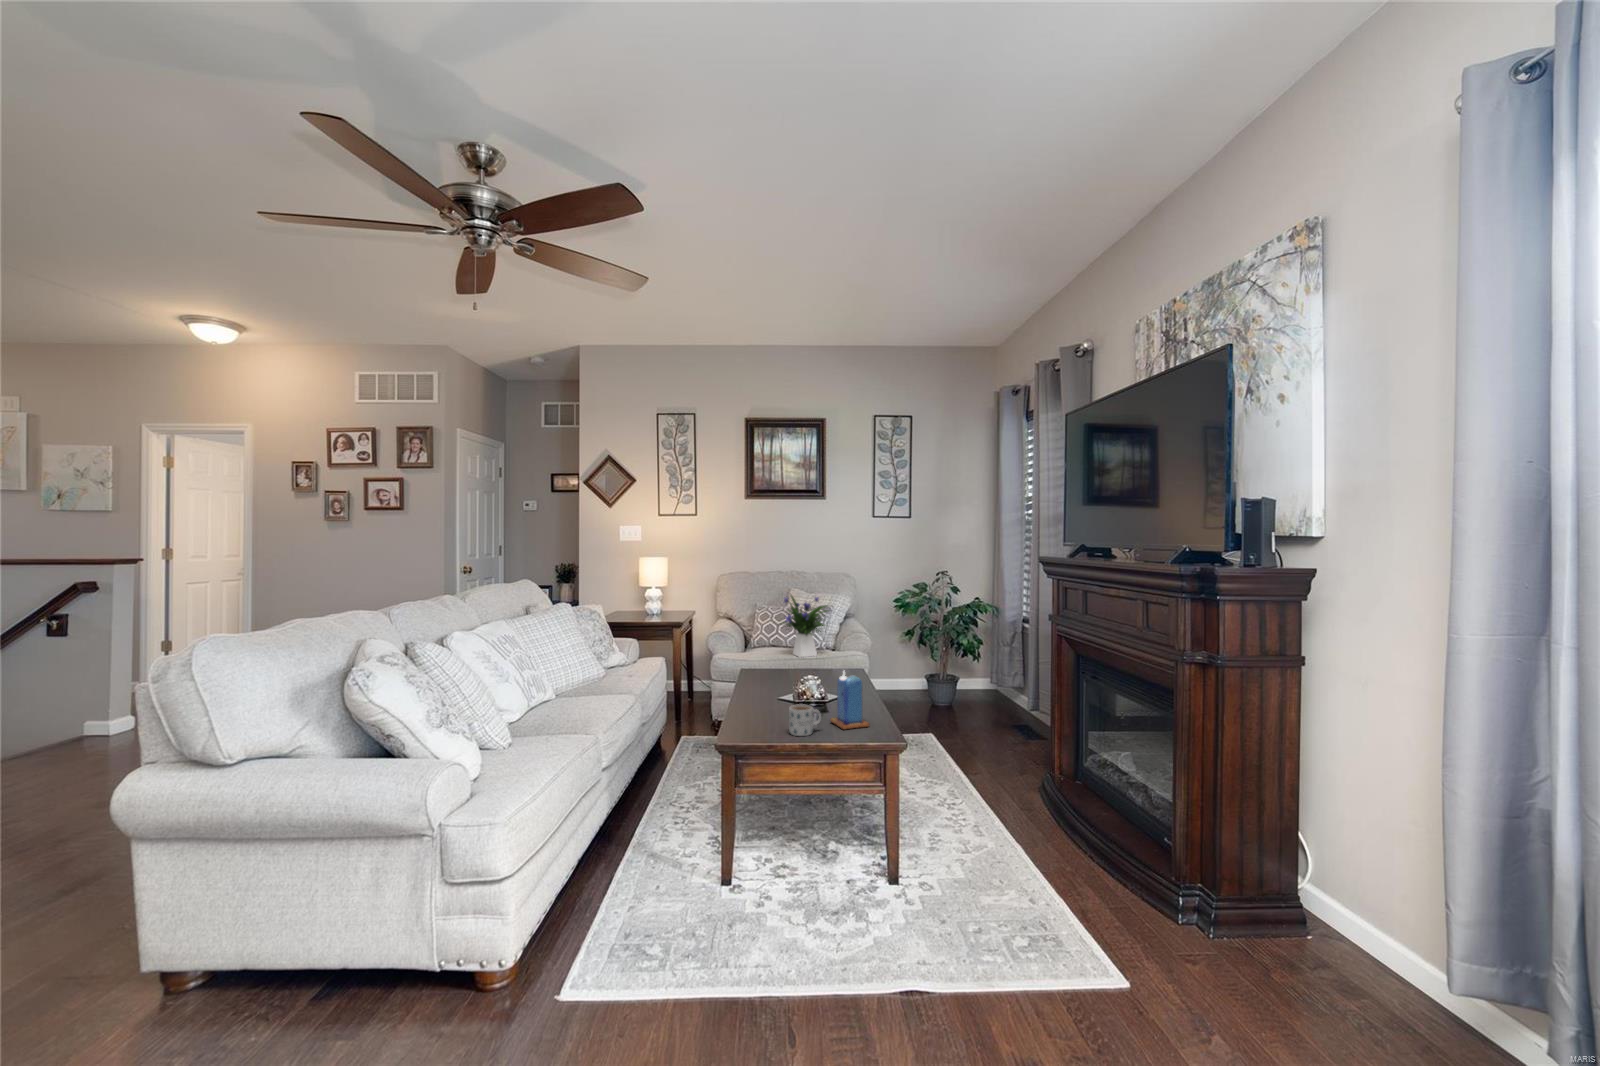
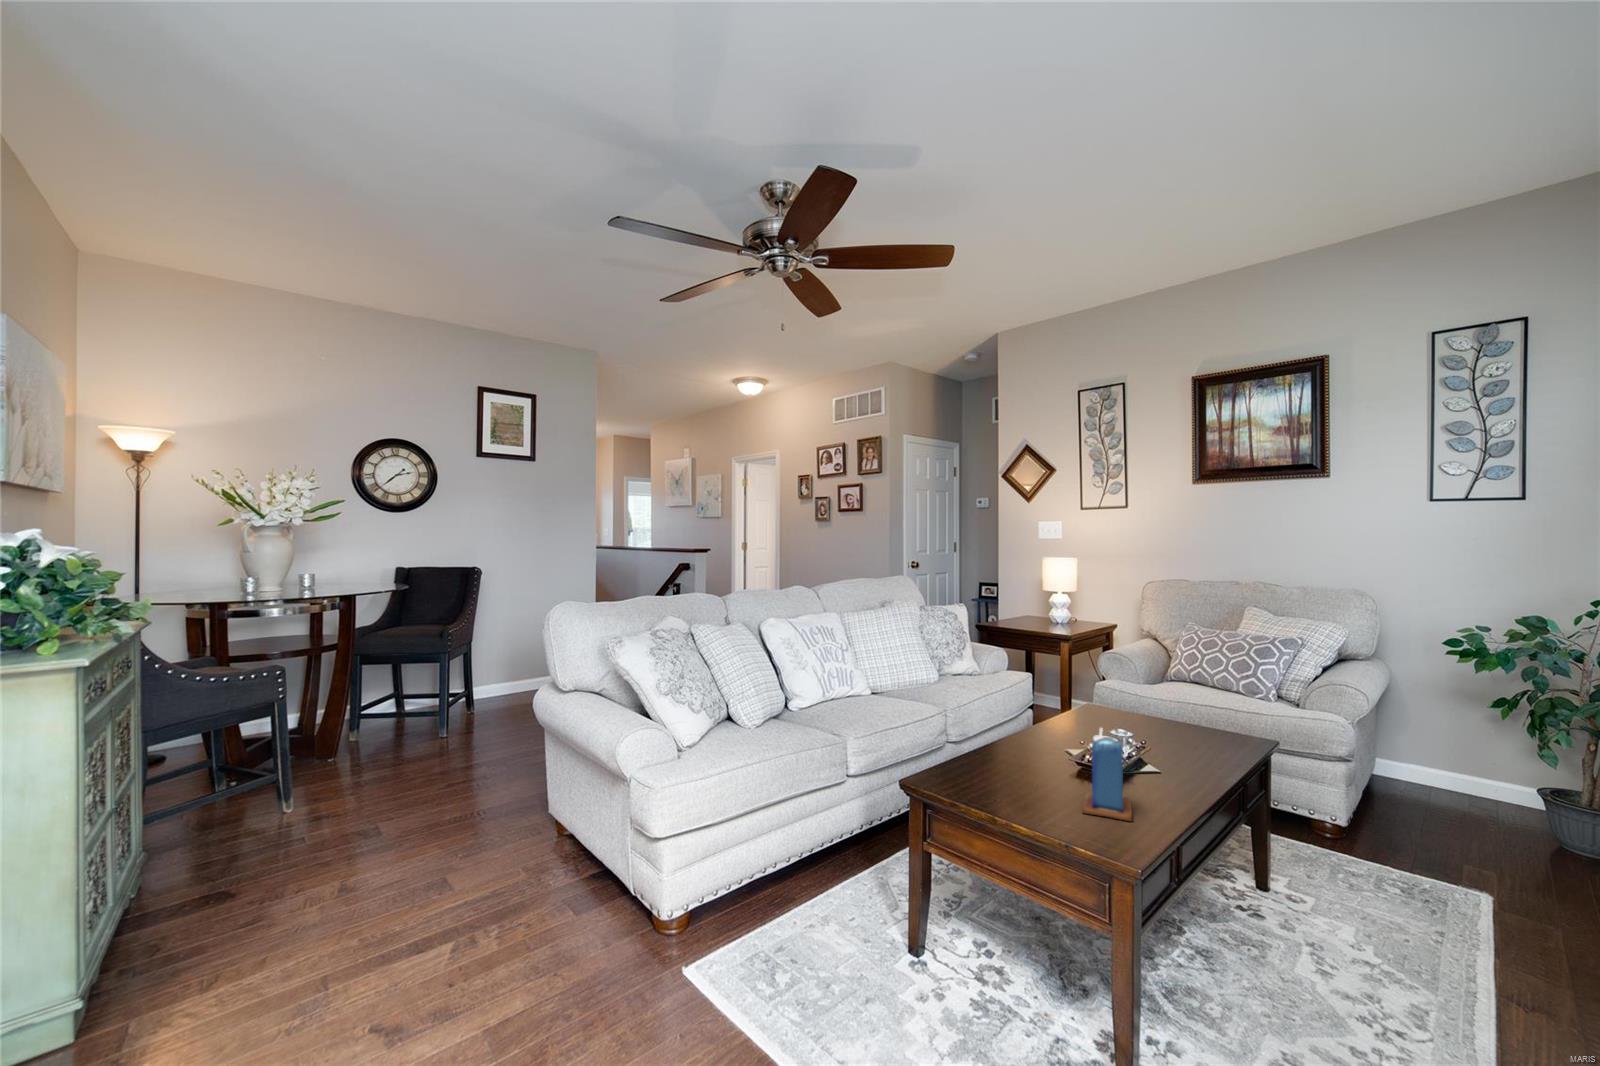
flower arrangement: present [784,595,827,657] -> none [1182,610,1283,704]
mug: present [789,704,821,736] -> none [1002,759,1050,805]

